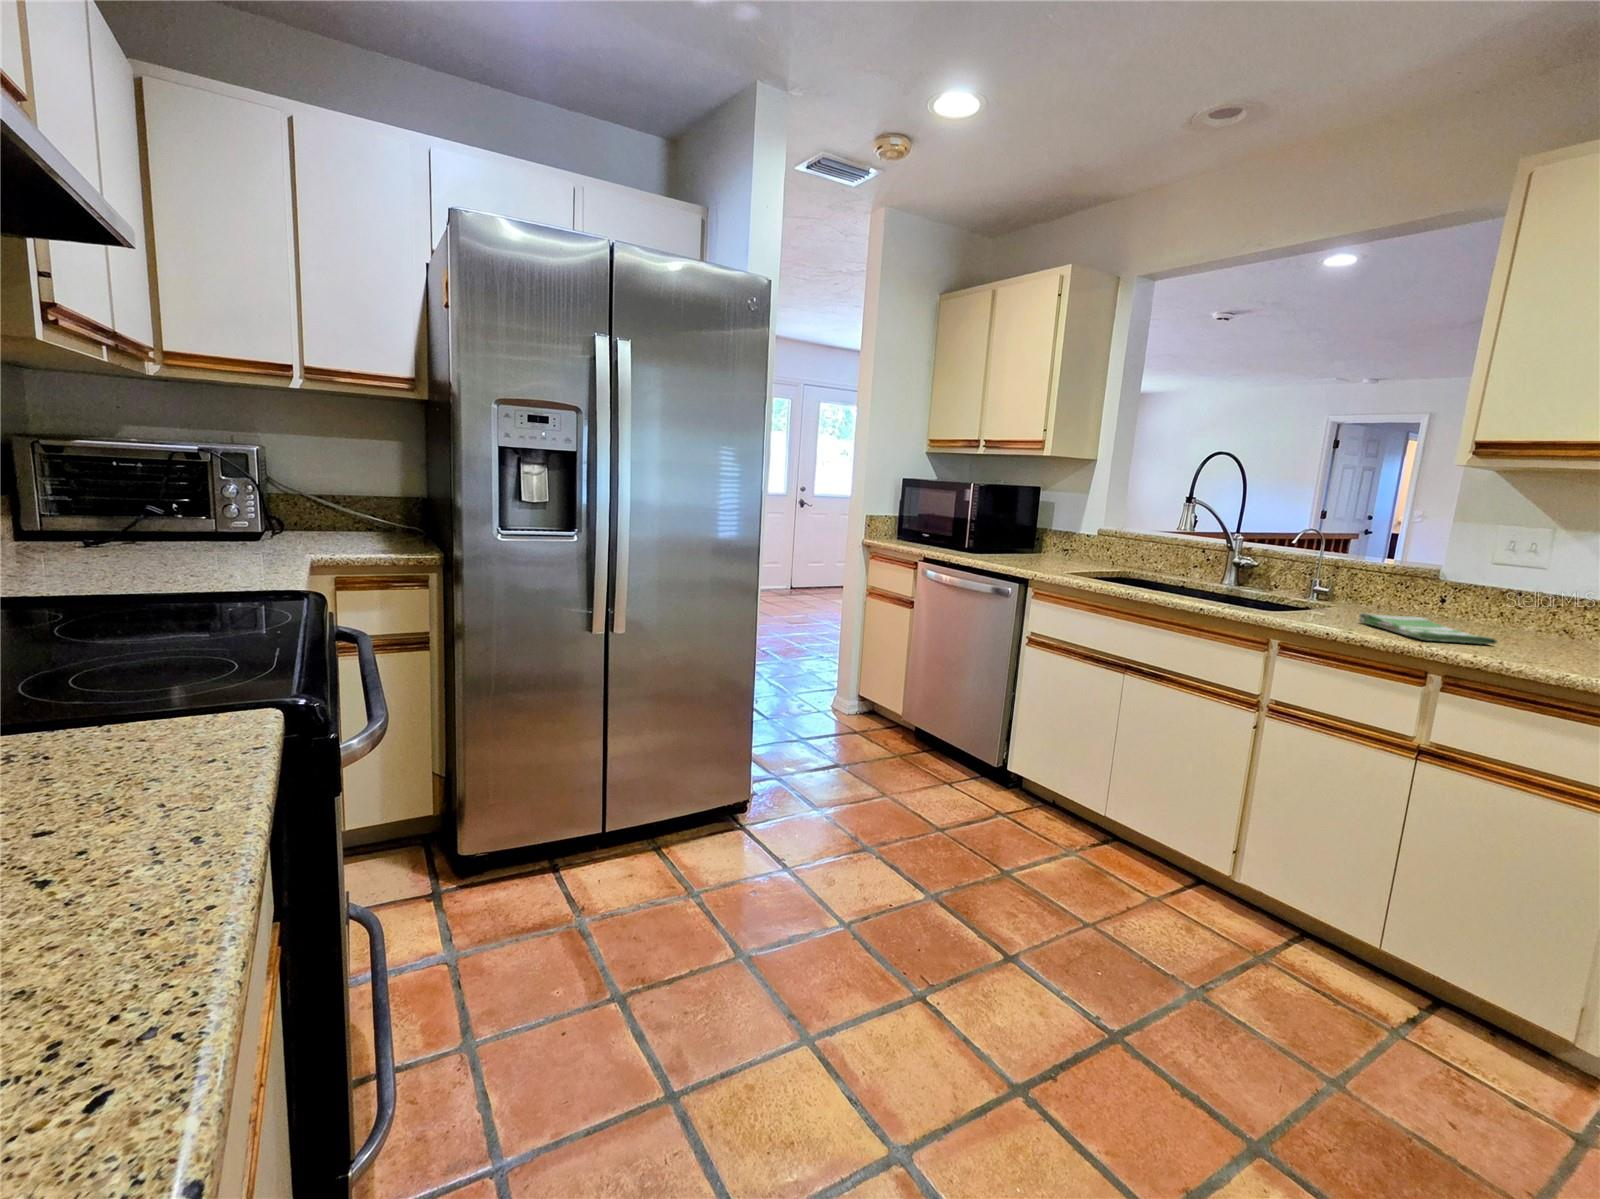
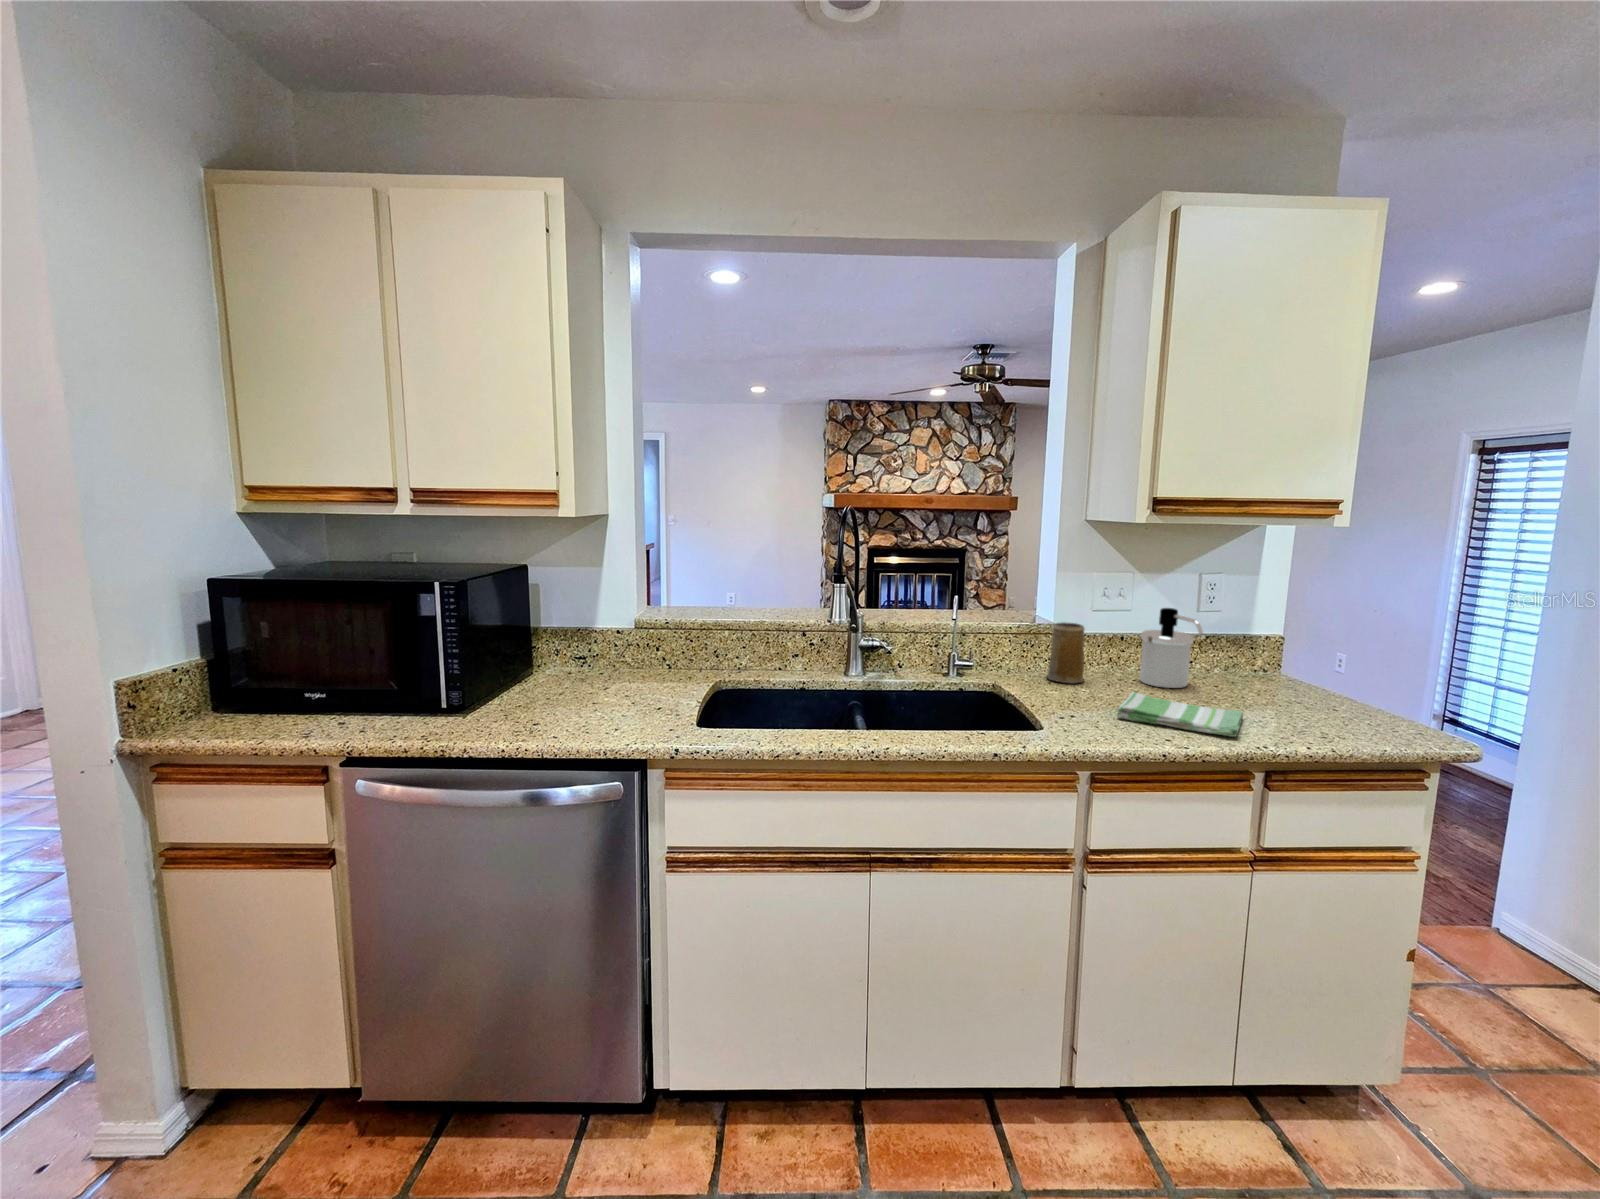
soap dispenser: none [1493,559,1567,639] -> present [1140,608,1203,688]
mug: none [1392,564,1441,619] -> present [1047,622,1085,683]

